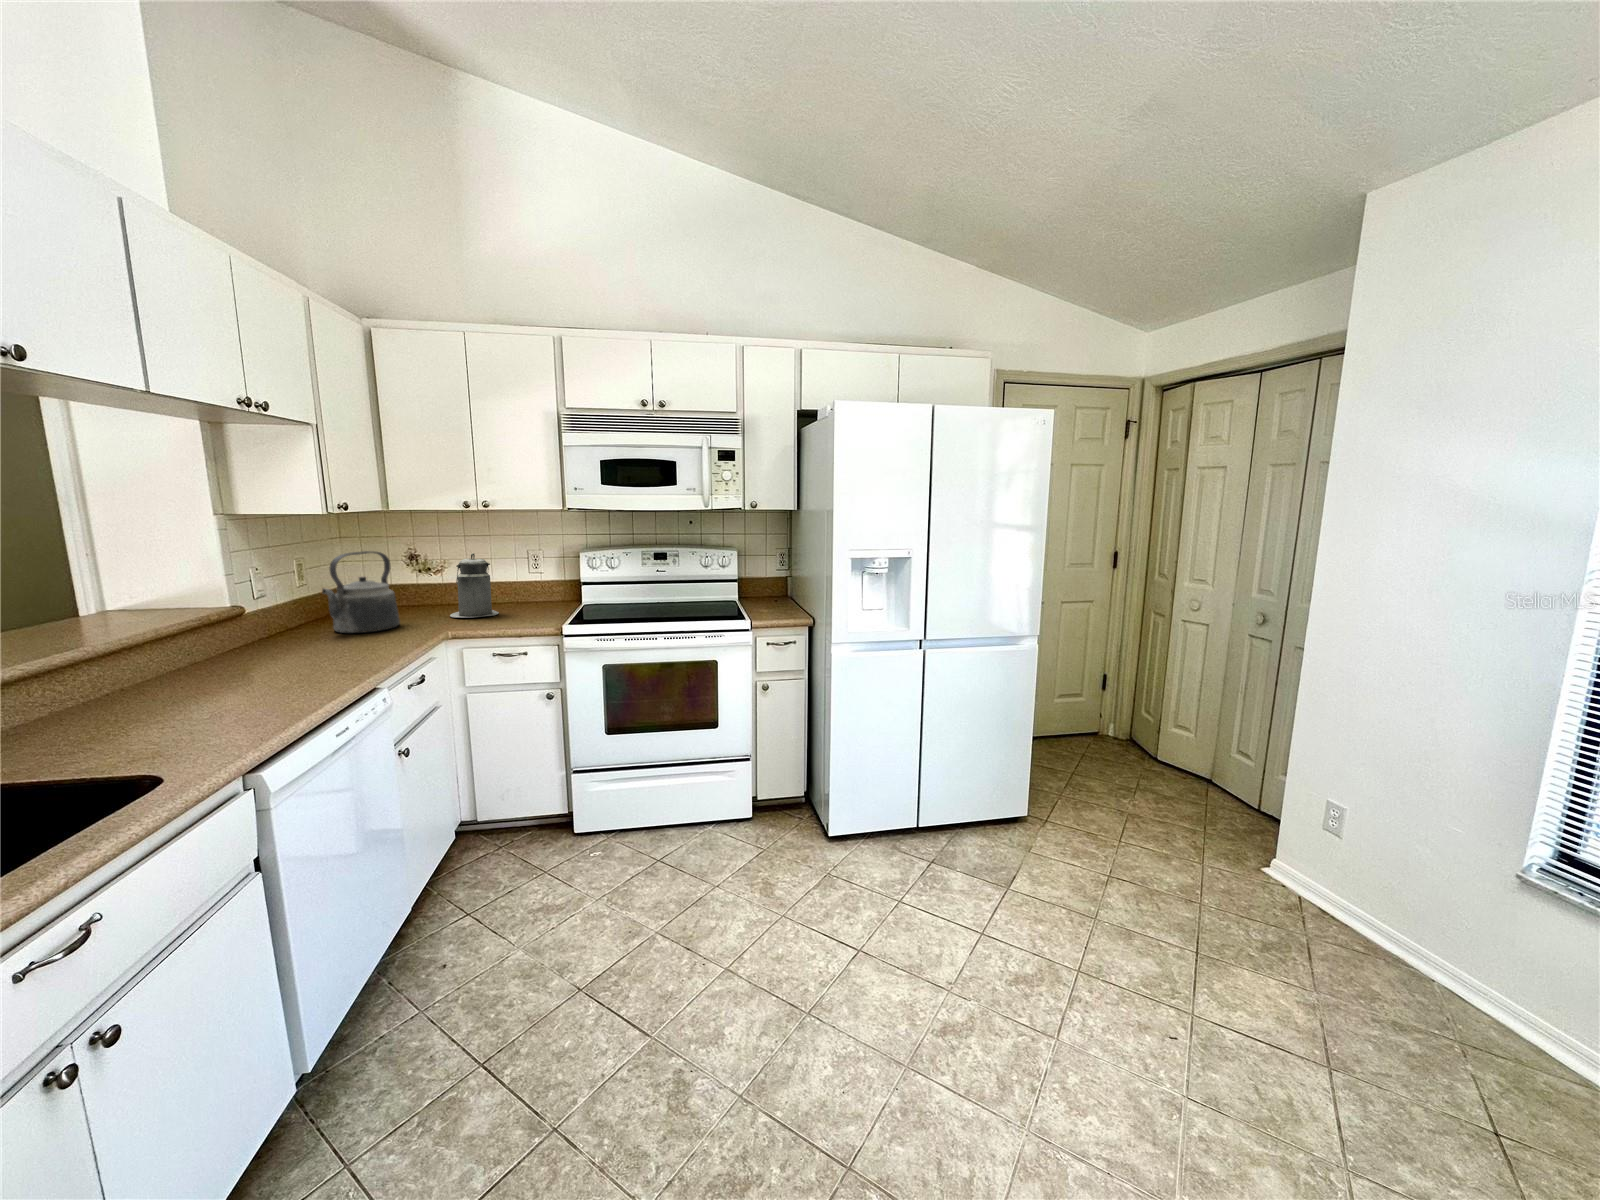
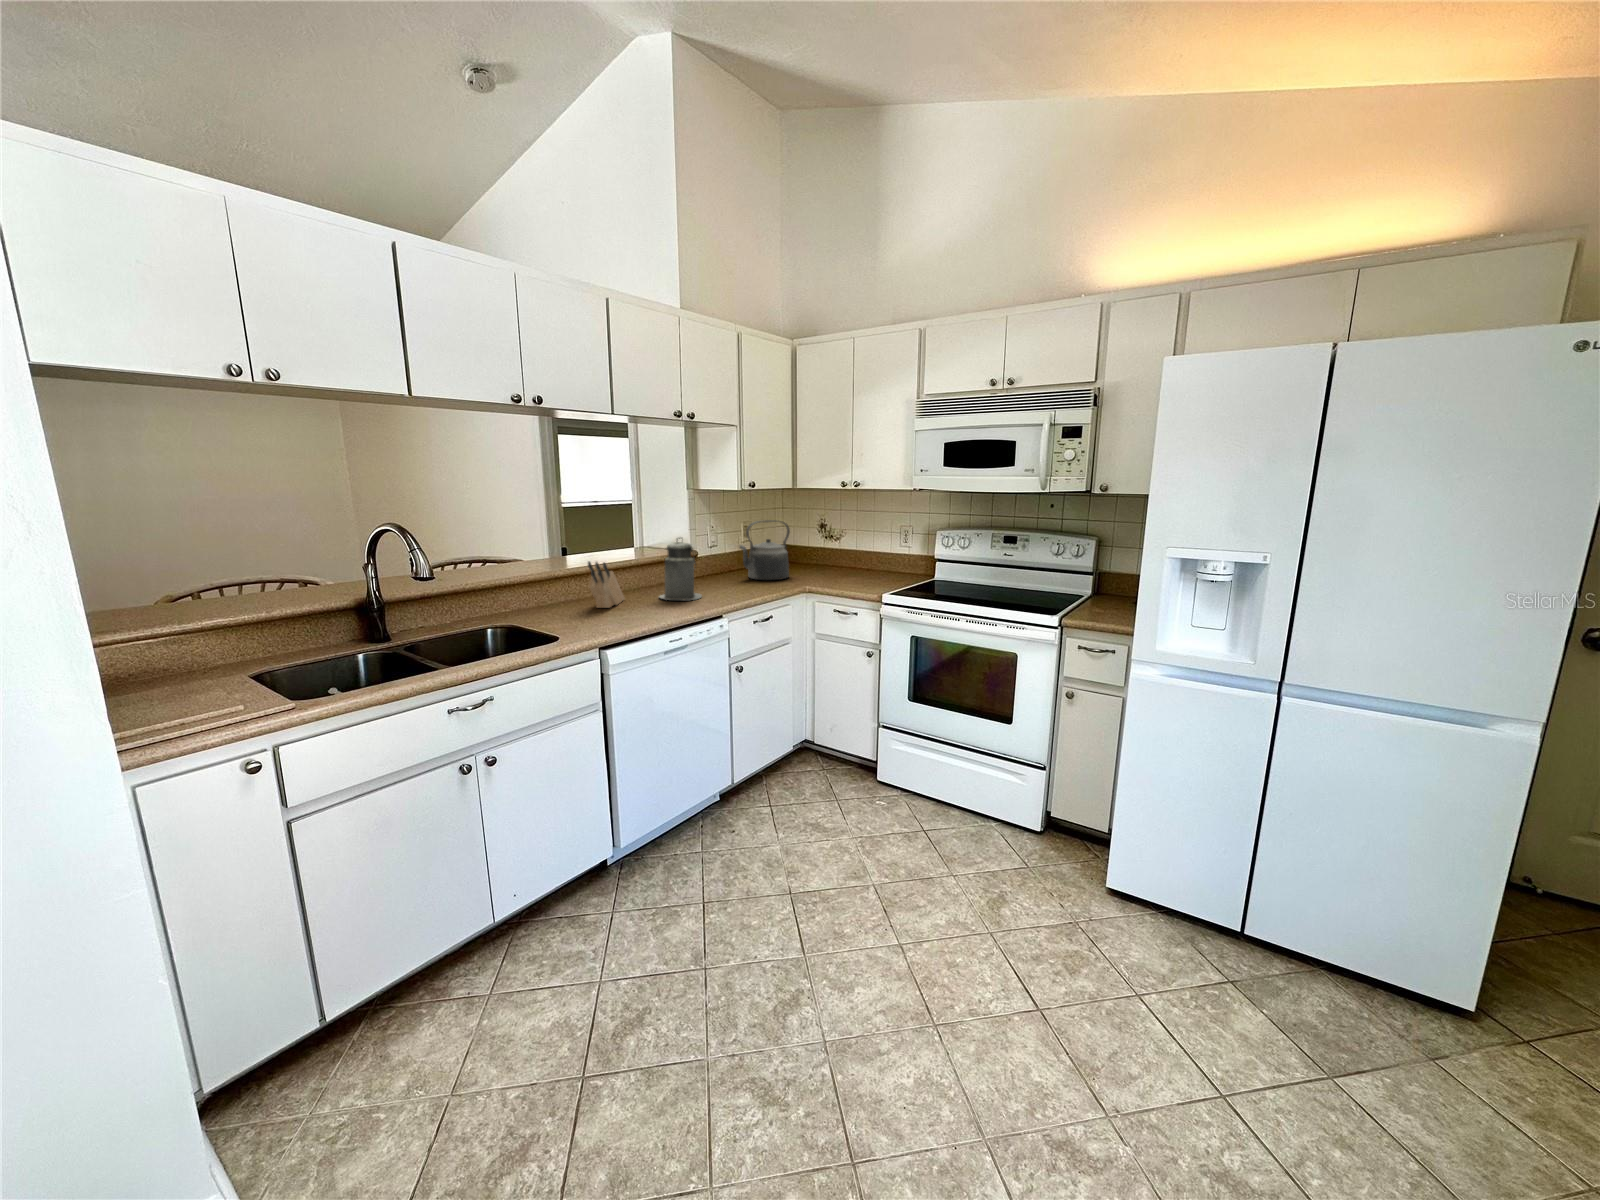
canister: present [450,553,498,618] -> present [660,538,702,600]
knife block: none [113,635,170,716] -> present [588,561,624,608]

